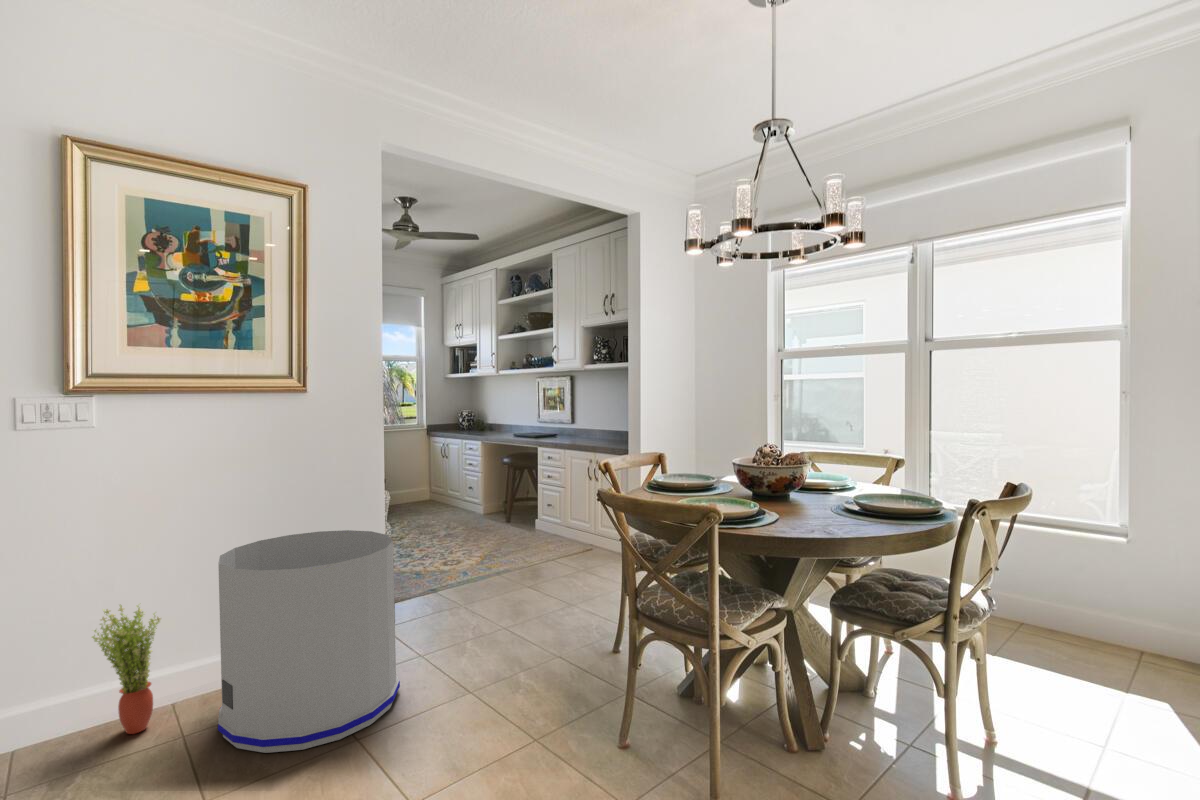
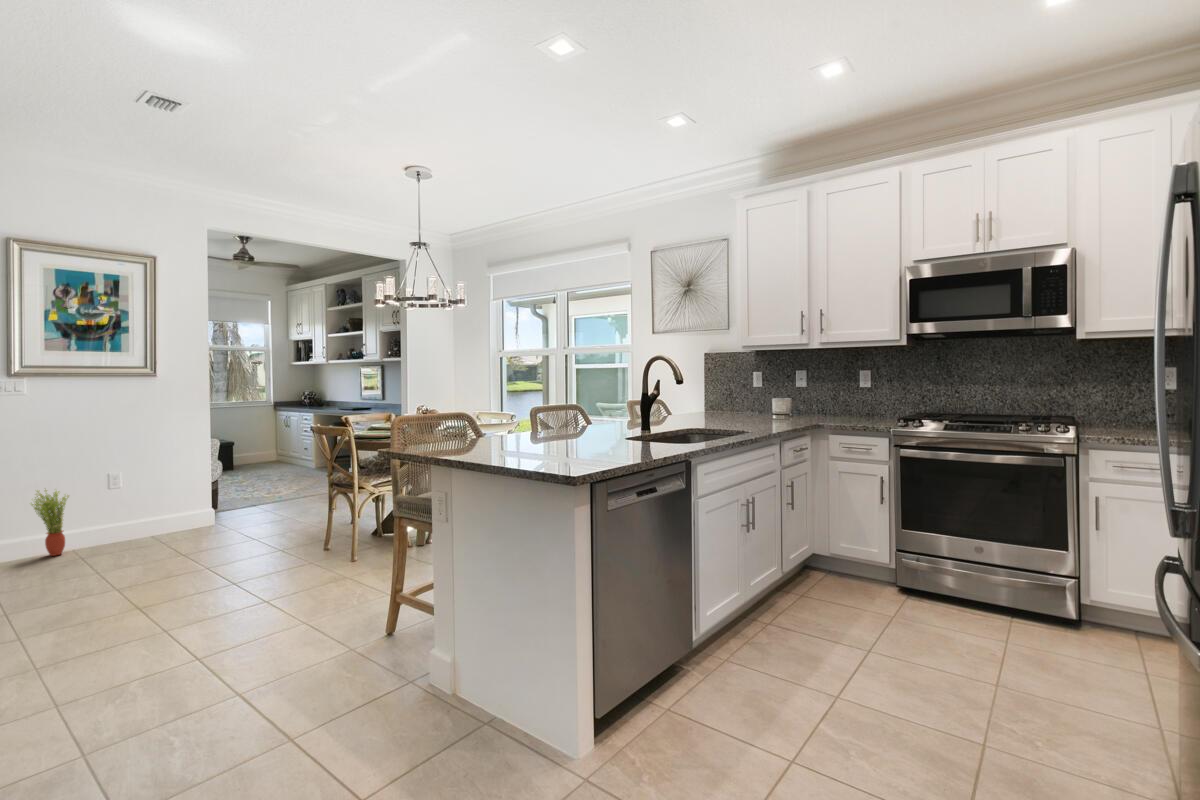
trash can: present [218,530,400,753] -> none [104,454,213,557]

